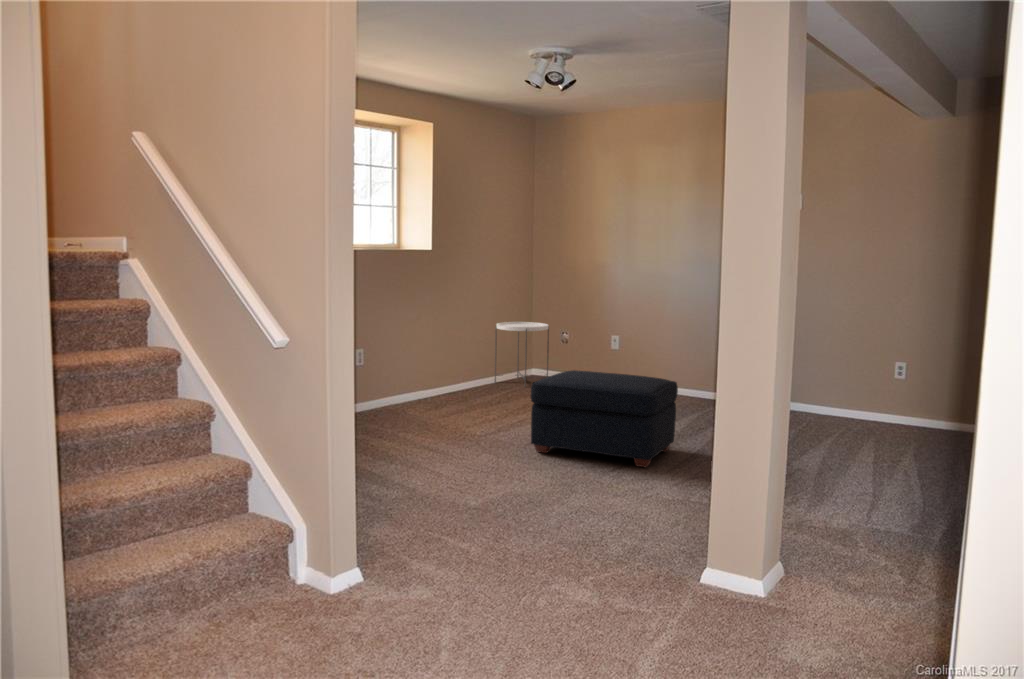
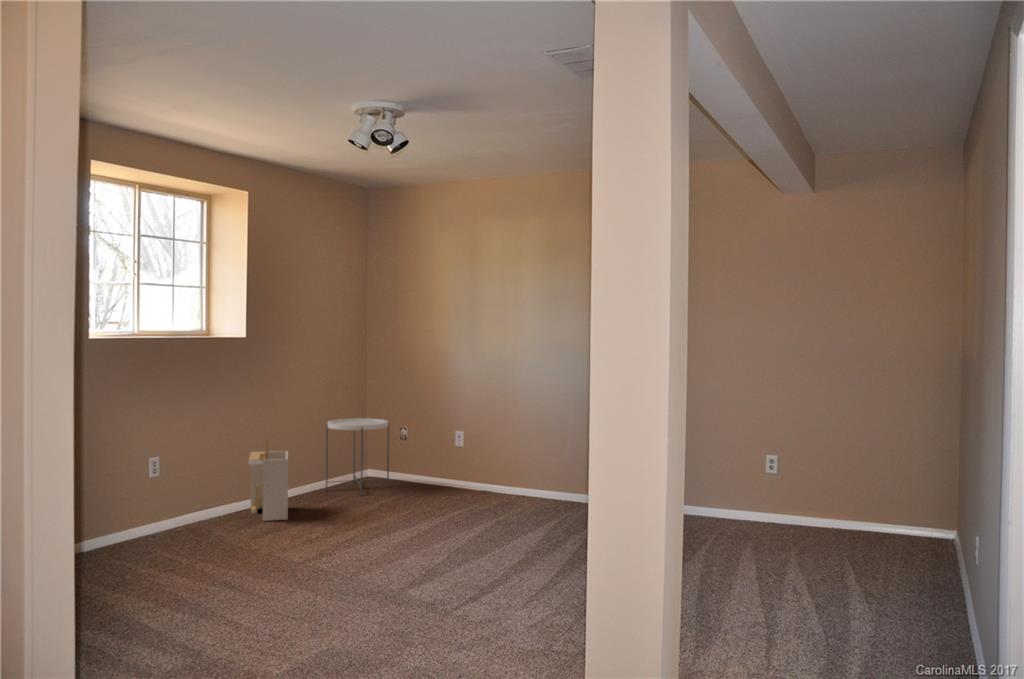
storage bin: none [435,333,467,401] -> present [248,438,288,521]
ottoman: present [531,370,678,467] -> none [357,484,537,608]

